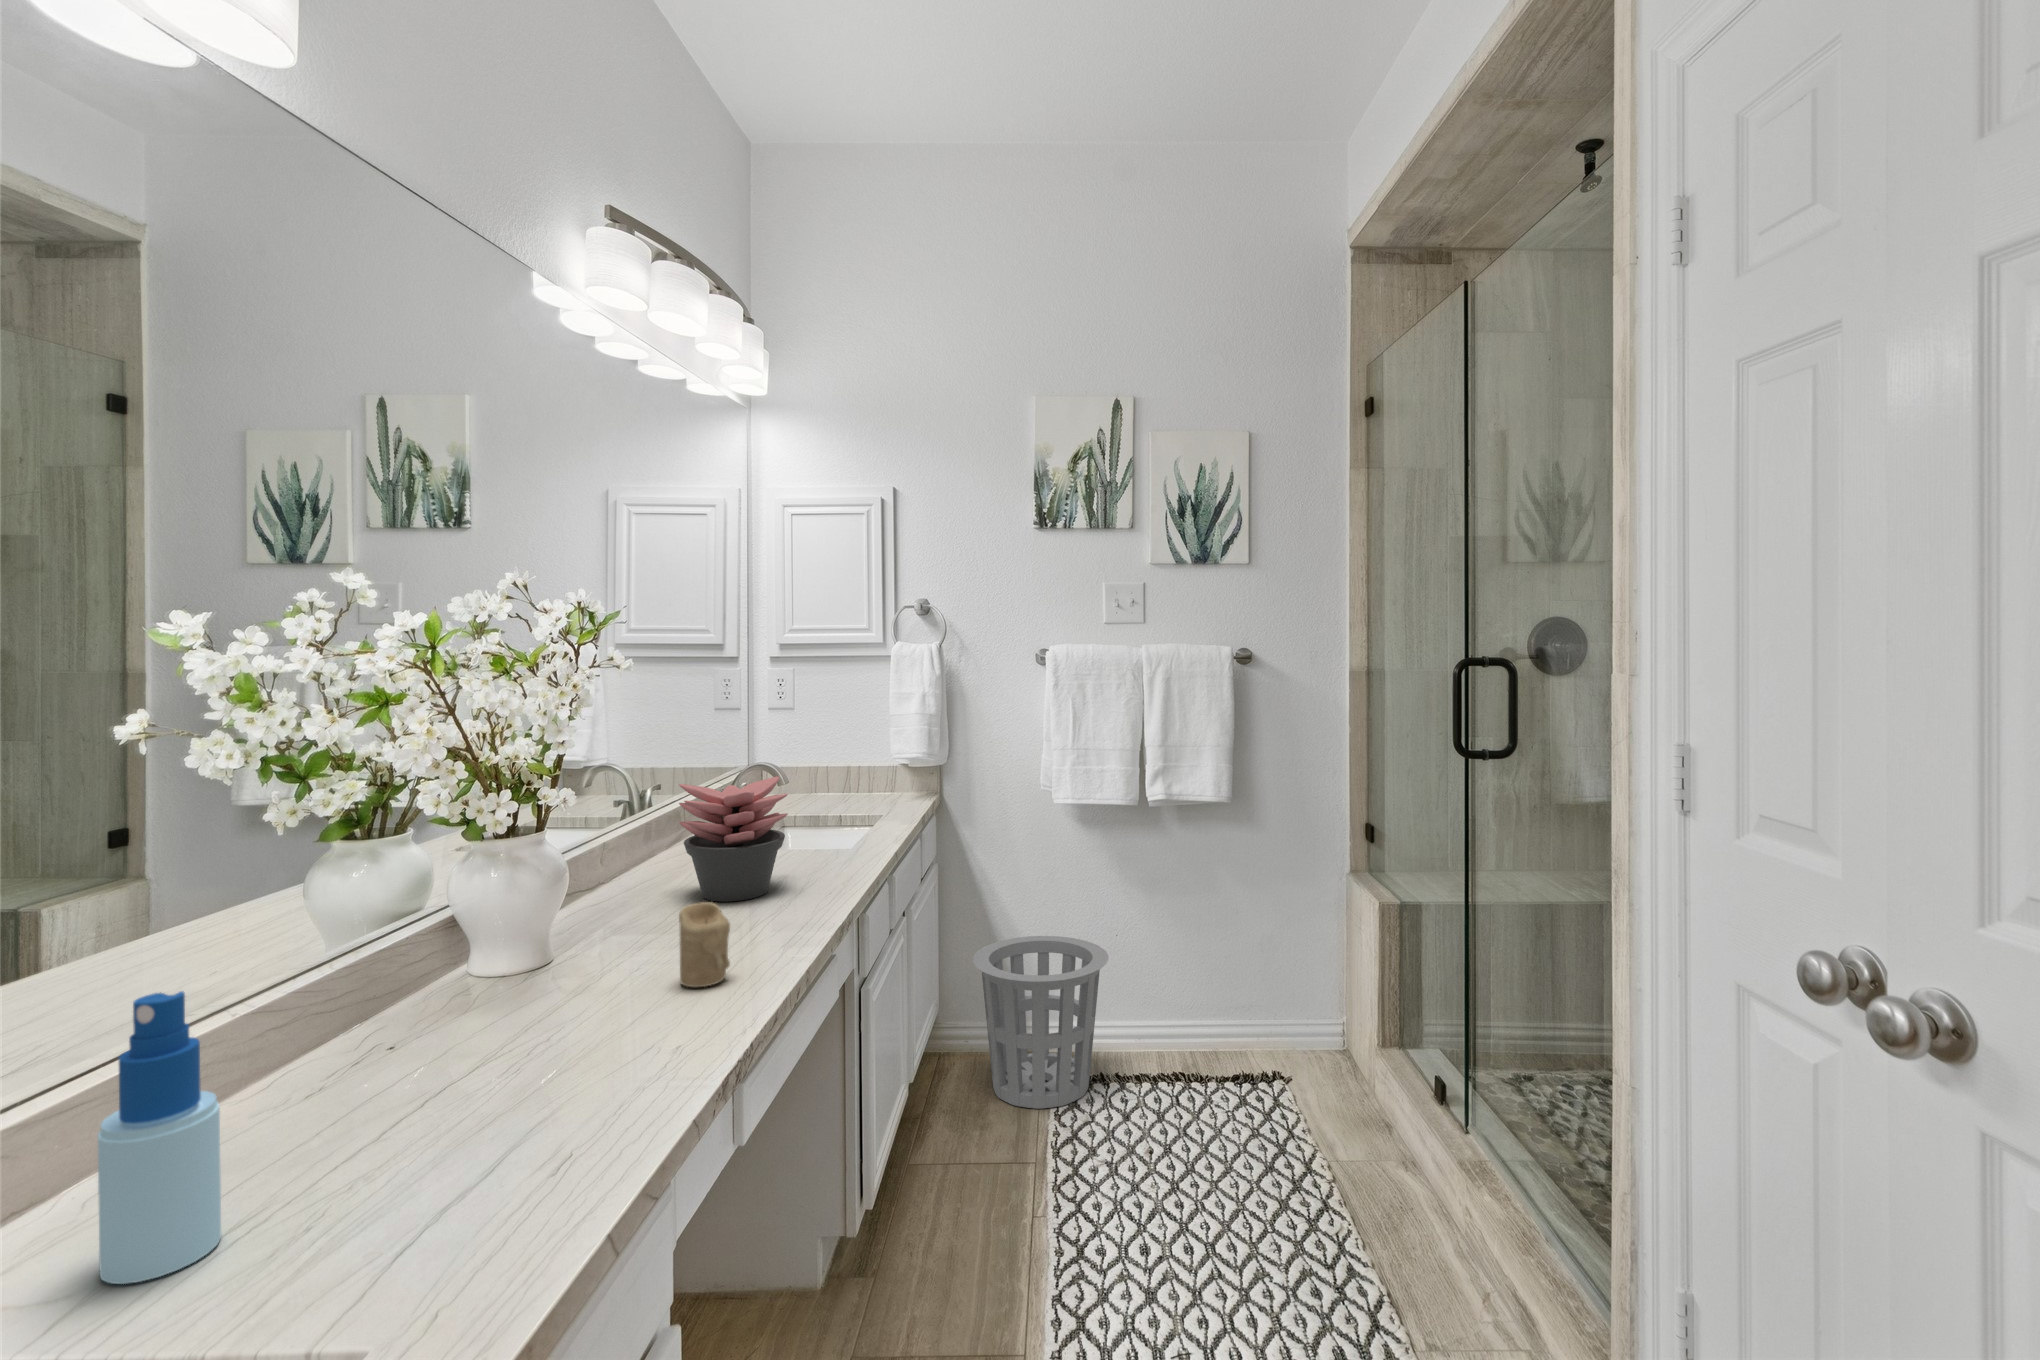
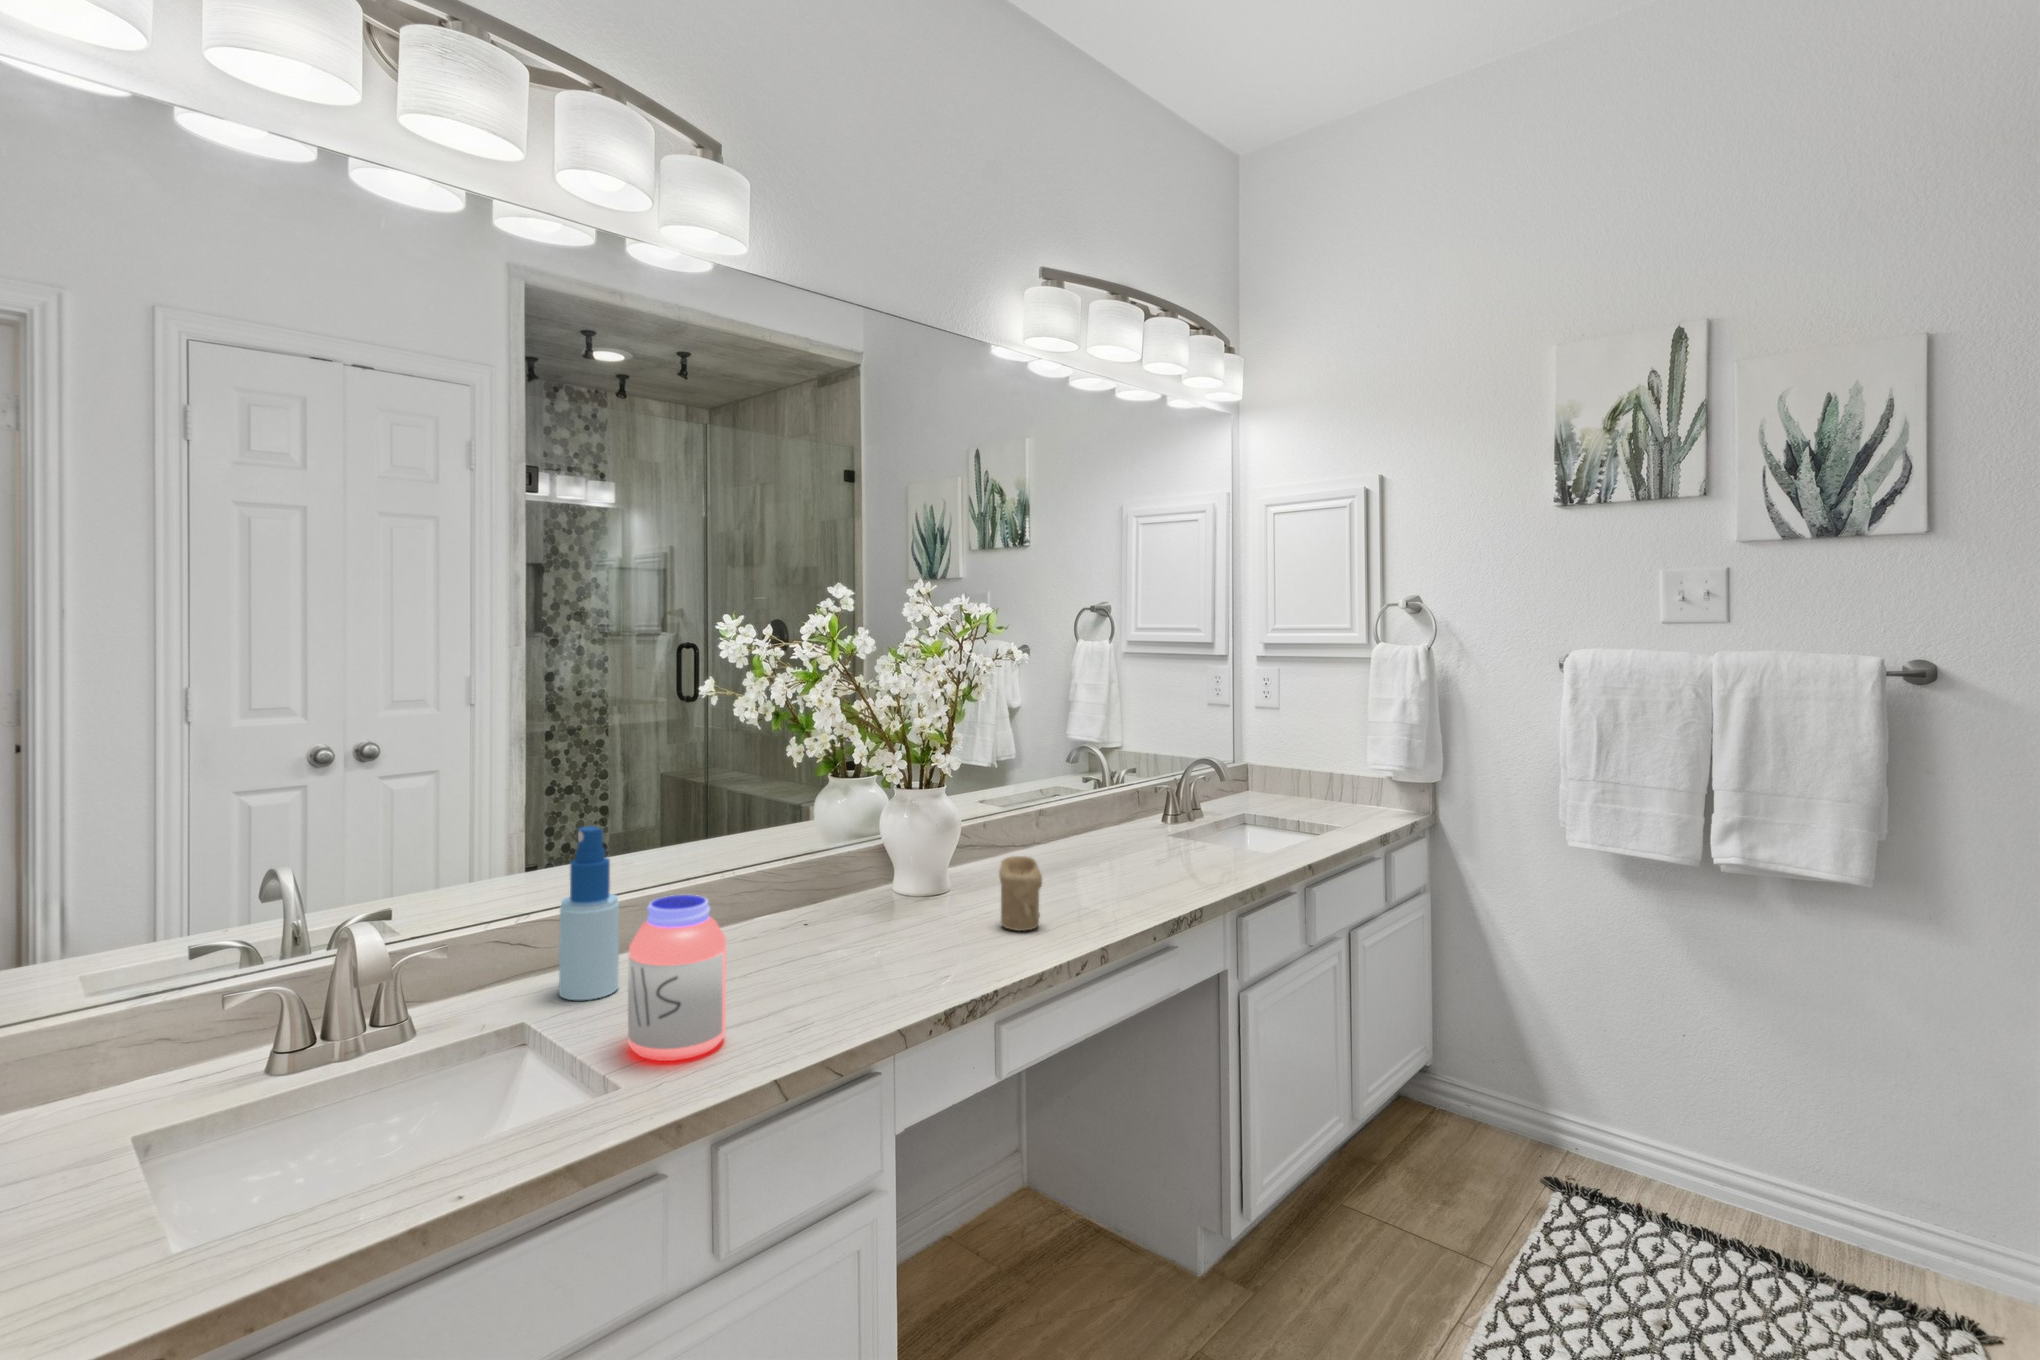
succulent plant: present [679,777,788,901] -> none [1080,760,1178,874]
waste basket: present [973,936,1109,1109] -> none [1449,997,1644,1221]
jar: none [370,1042,525,1291] -> present [628,895,726,1061]

